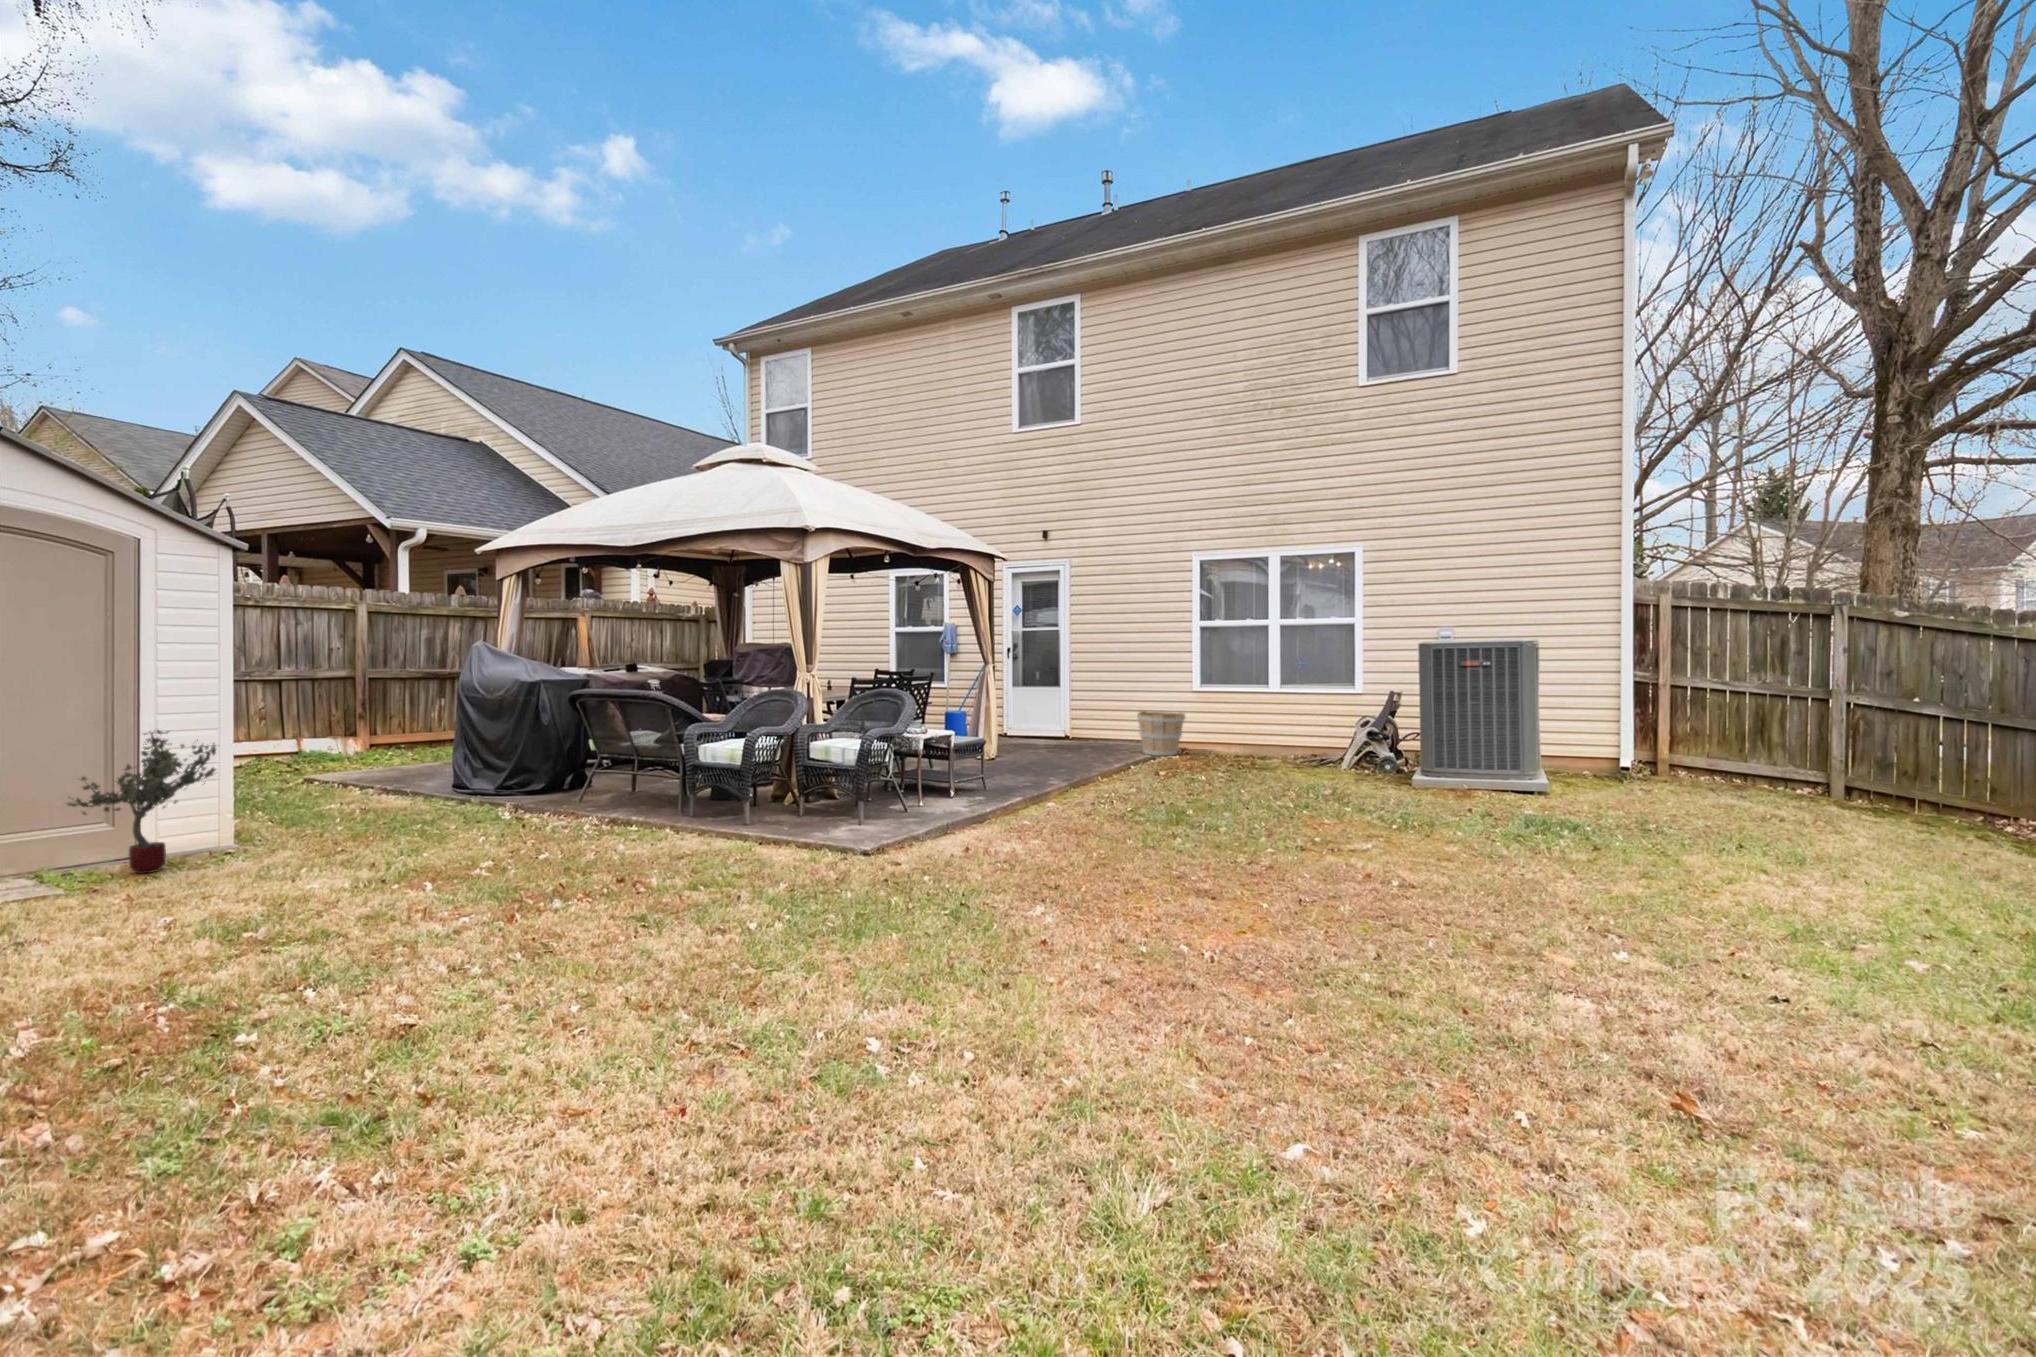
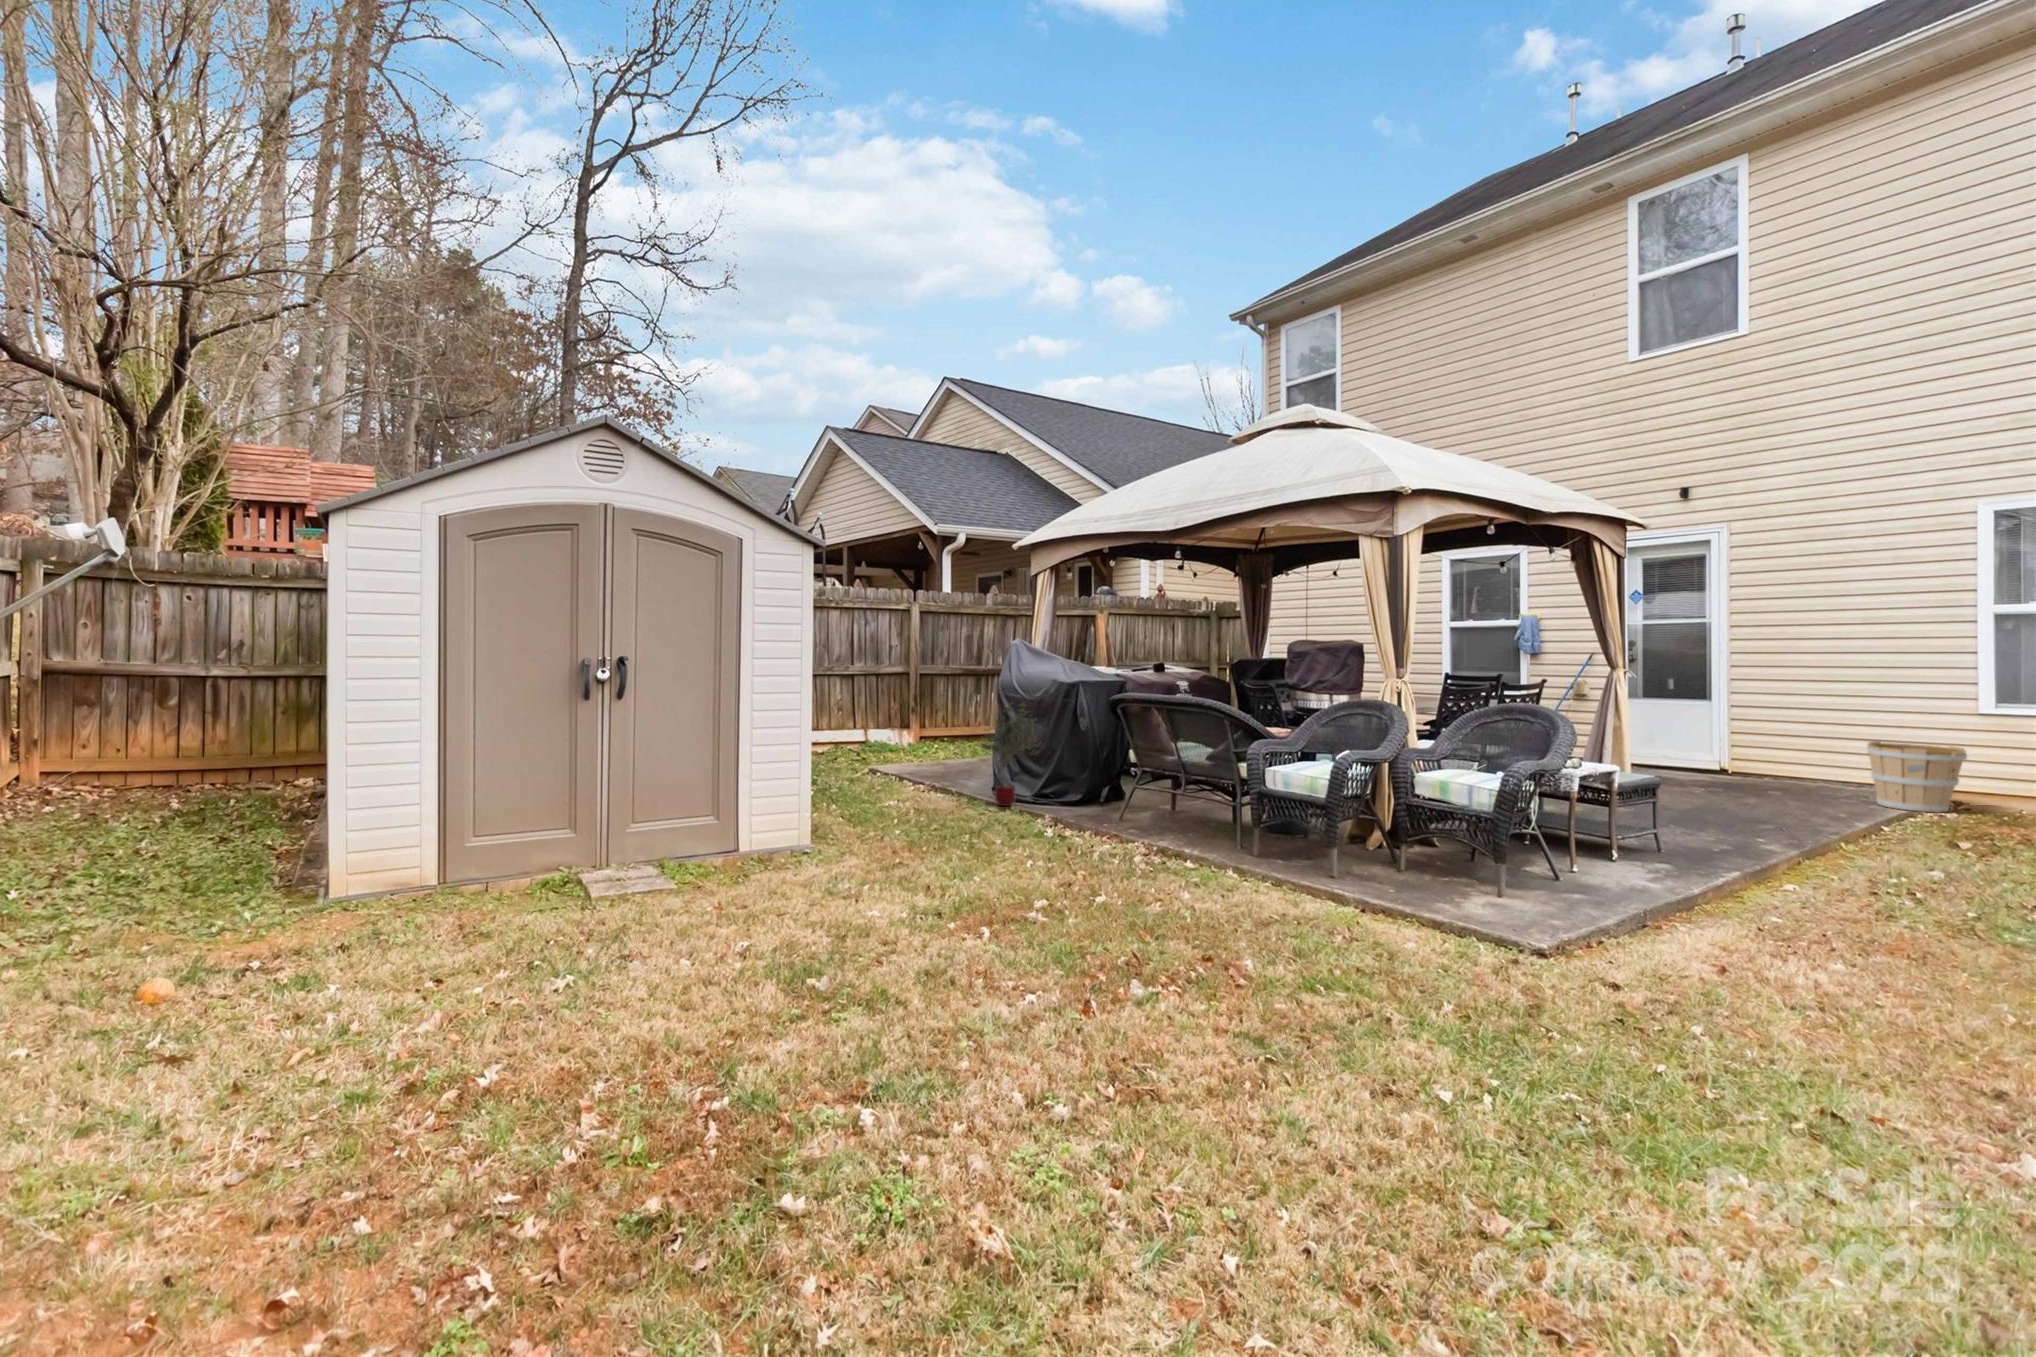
potted tree: present [67,730,216,874] -> present [980,702,1040,806]

